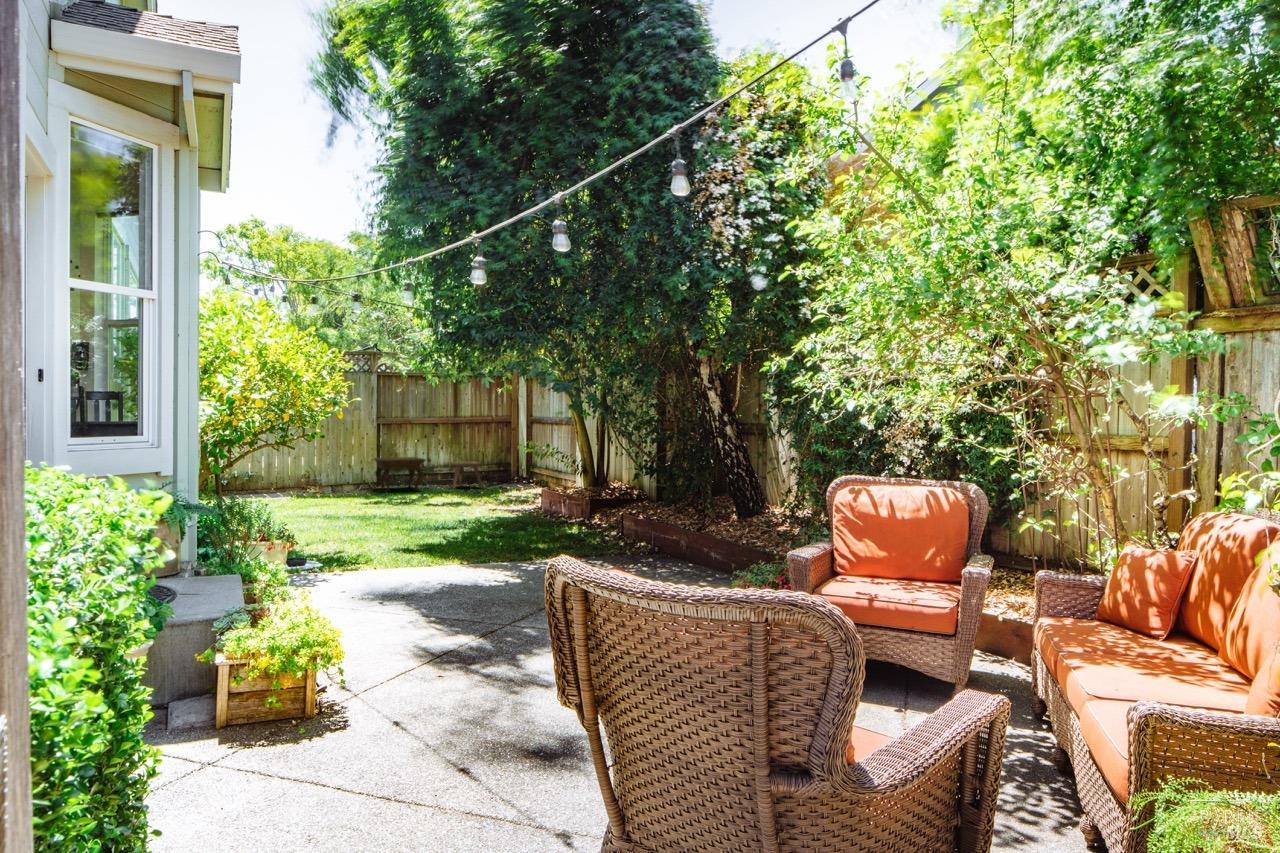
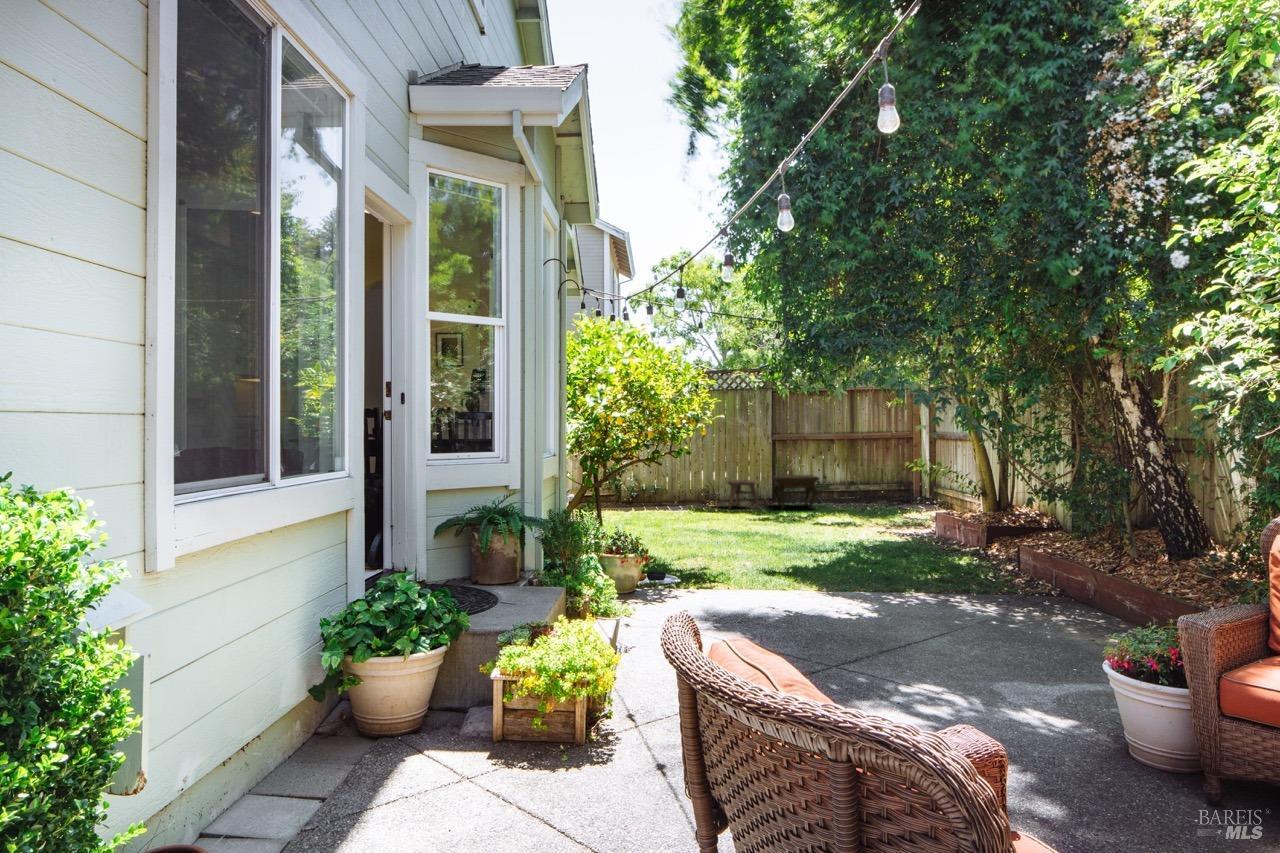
stool: present [451,461,482,489] -> present [728,480,759,509]

